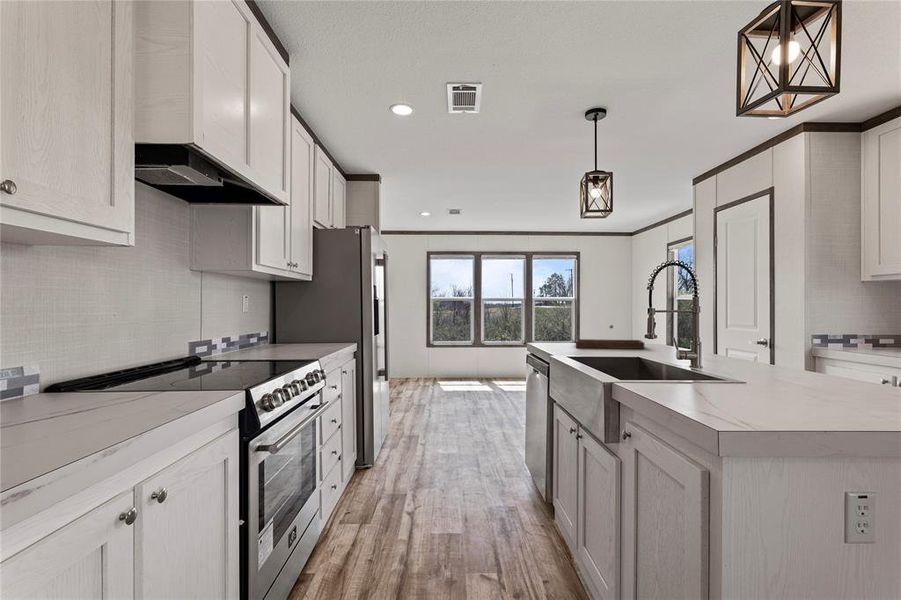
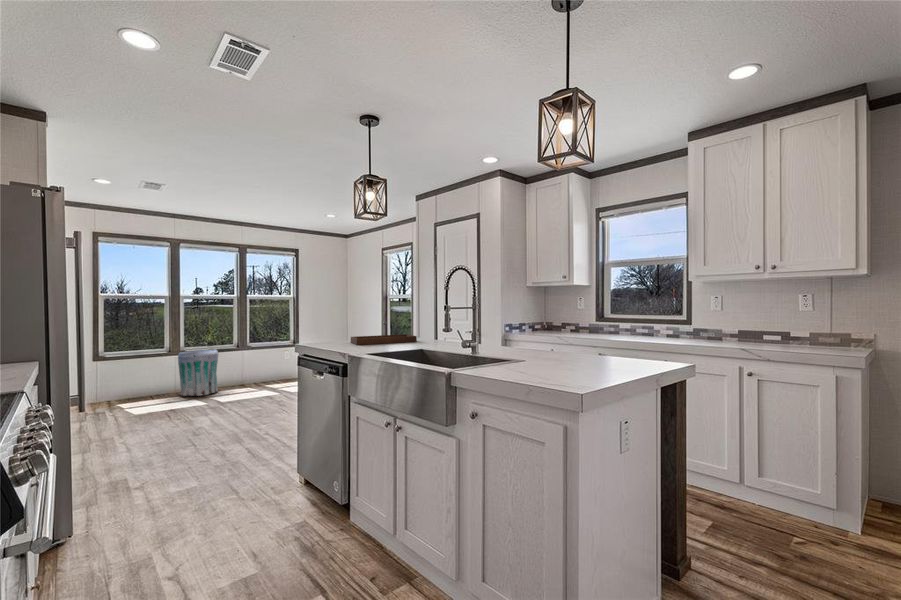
trash can: none [479,344,509,383] -> present [178,350,218,396]

